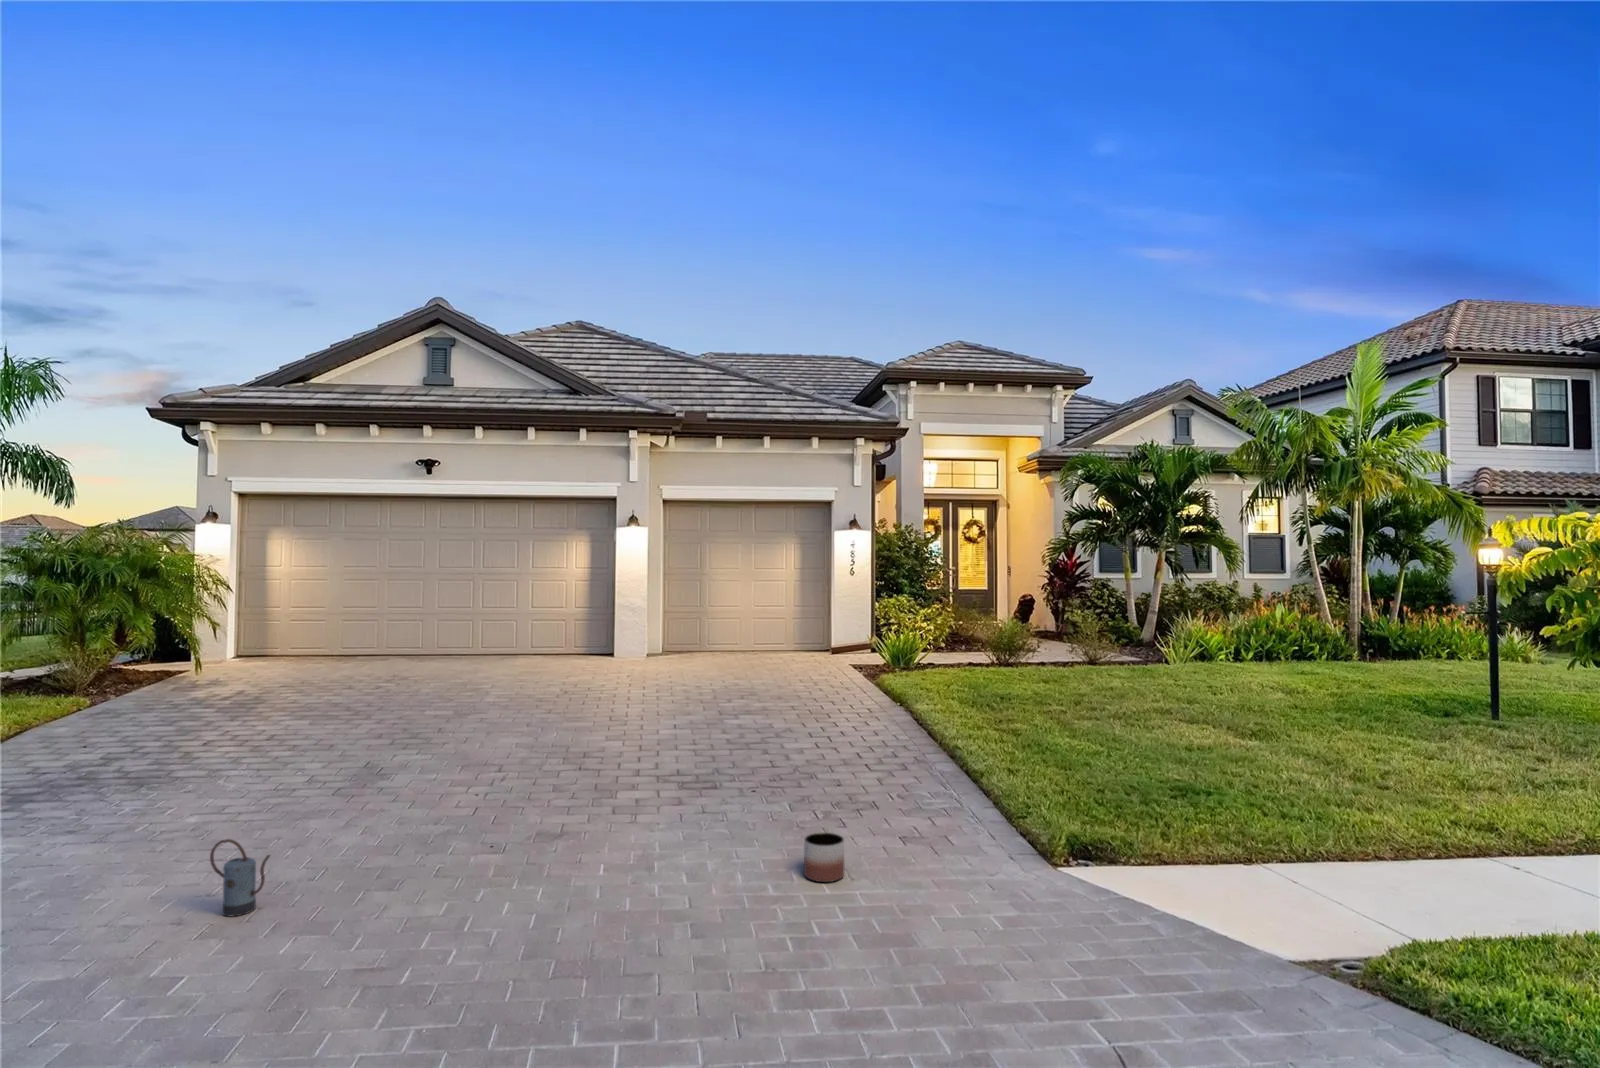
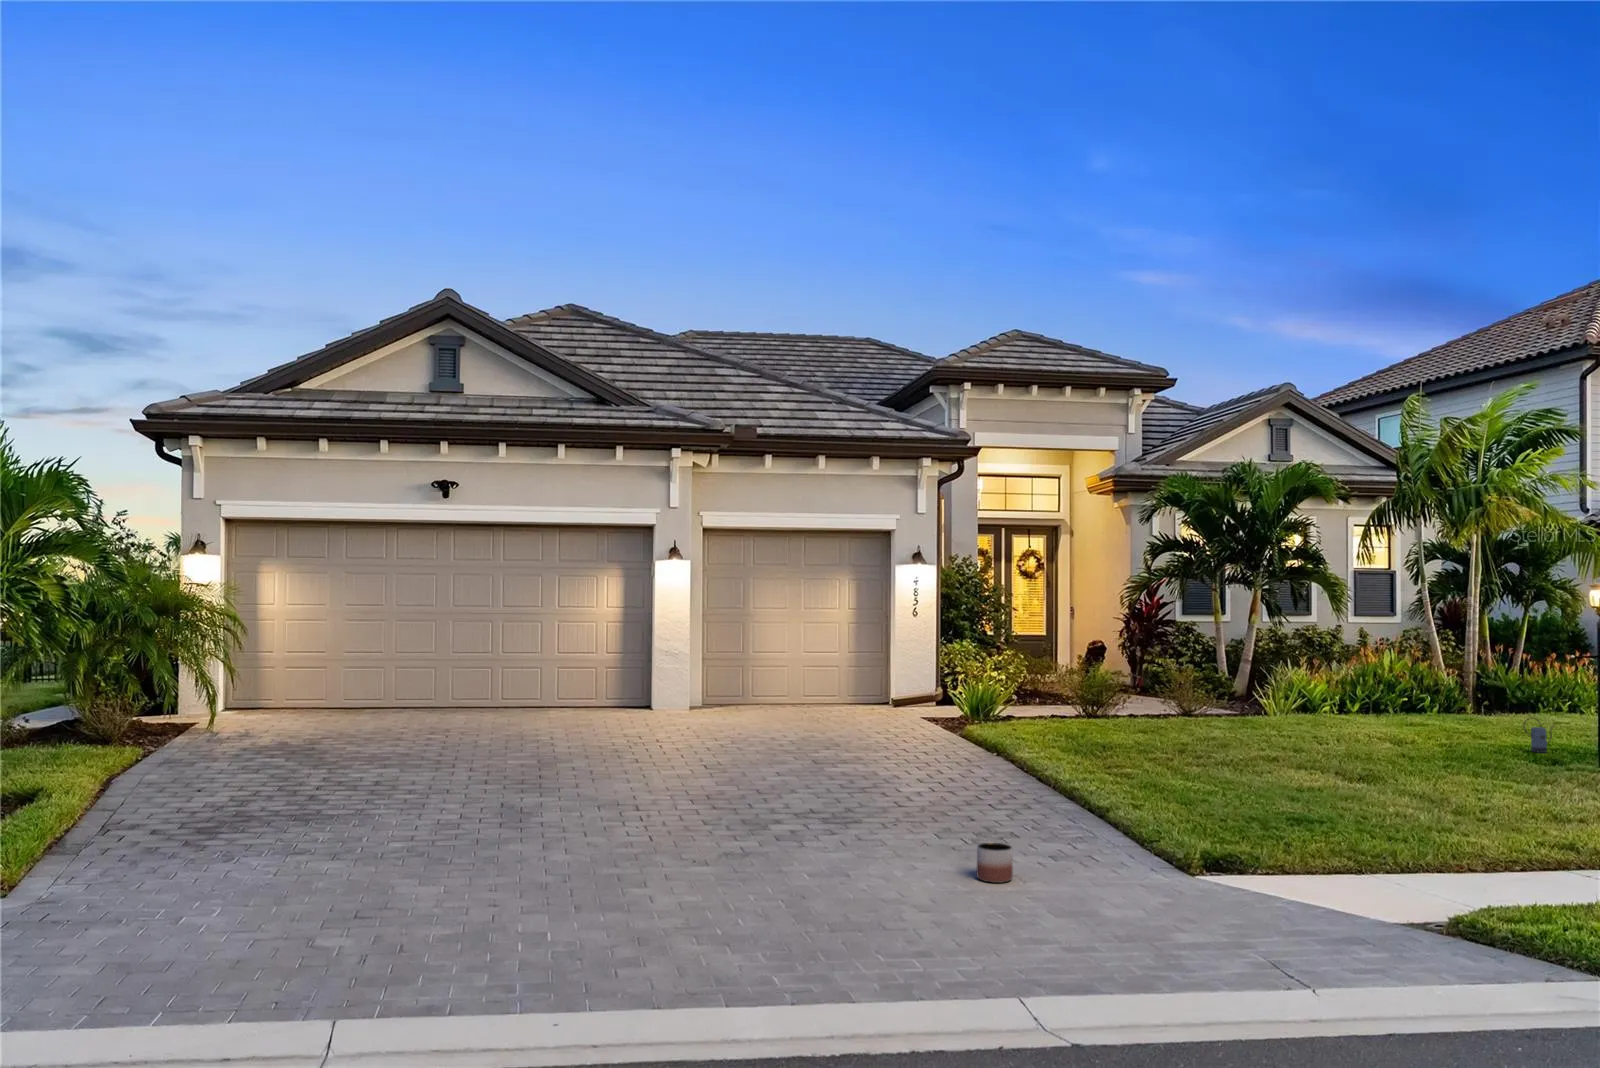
watering can: present [210,839,270,917] -> present [1523,718,1553,753]

